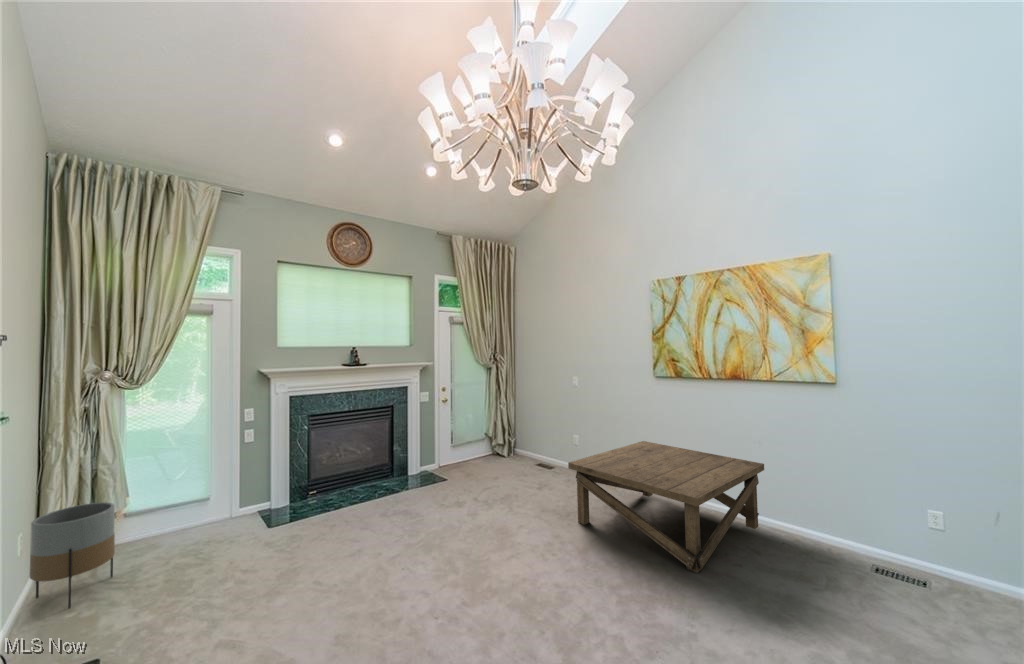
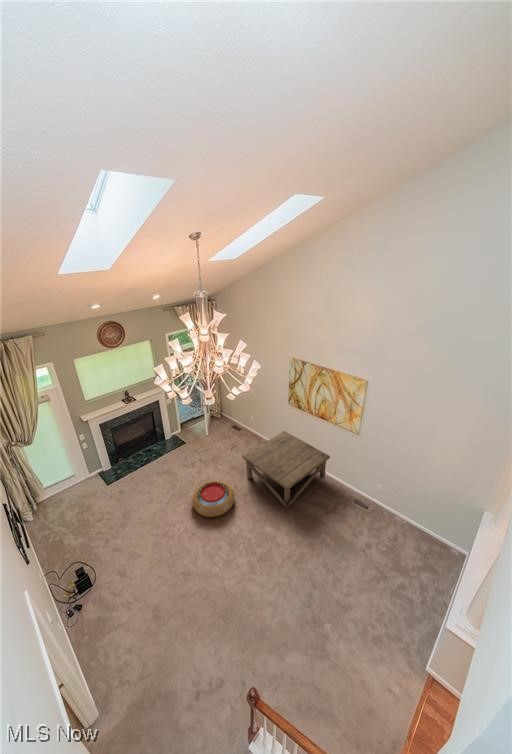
planter: present [30,502,115,608] -> none [21,499,54,538]
pouf: none [457,510,559,583] -> present [192,481,234,517]

